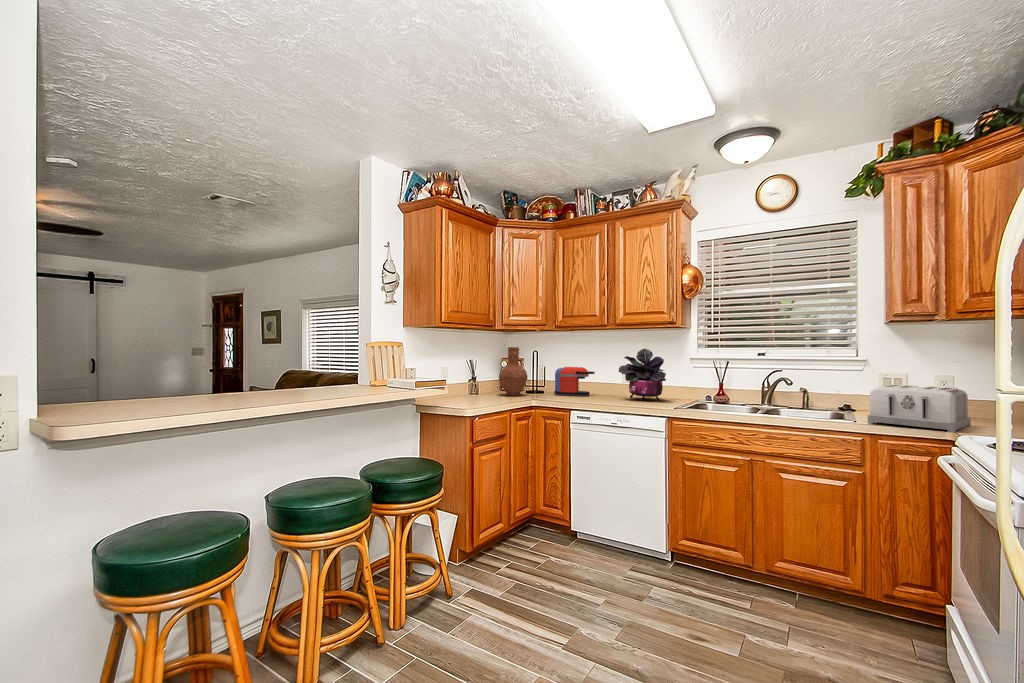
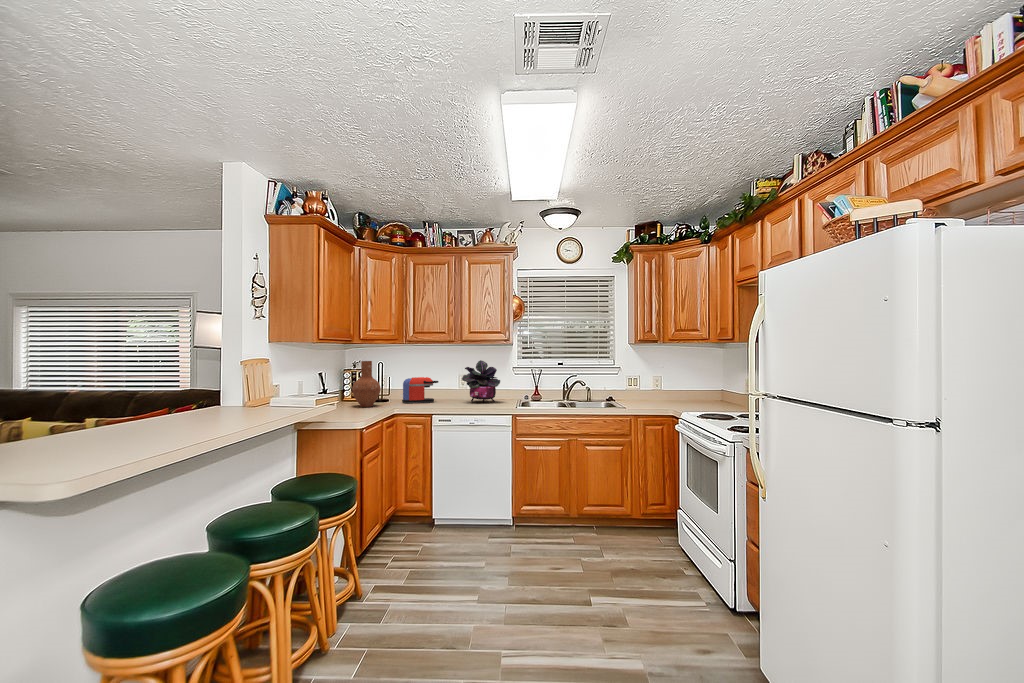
toaster: present [868,385,971,432] -> none [630,382,673,409]

